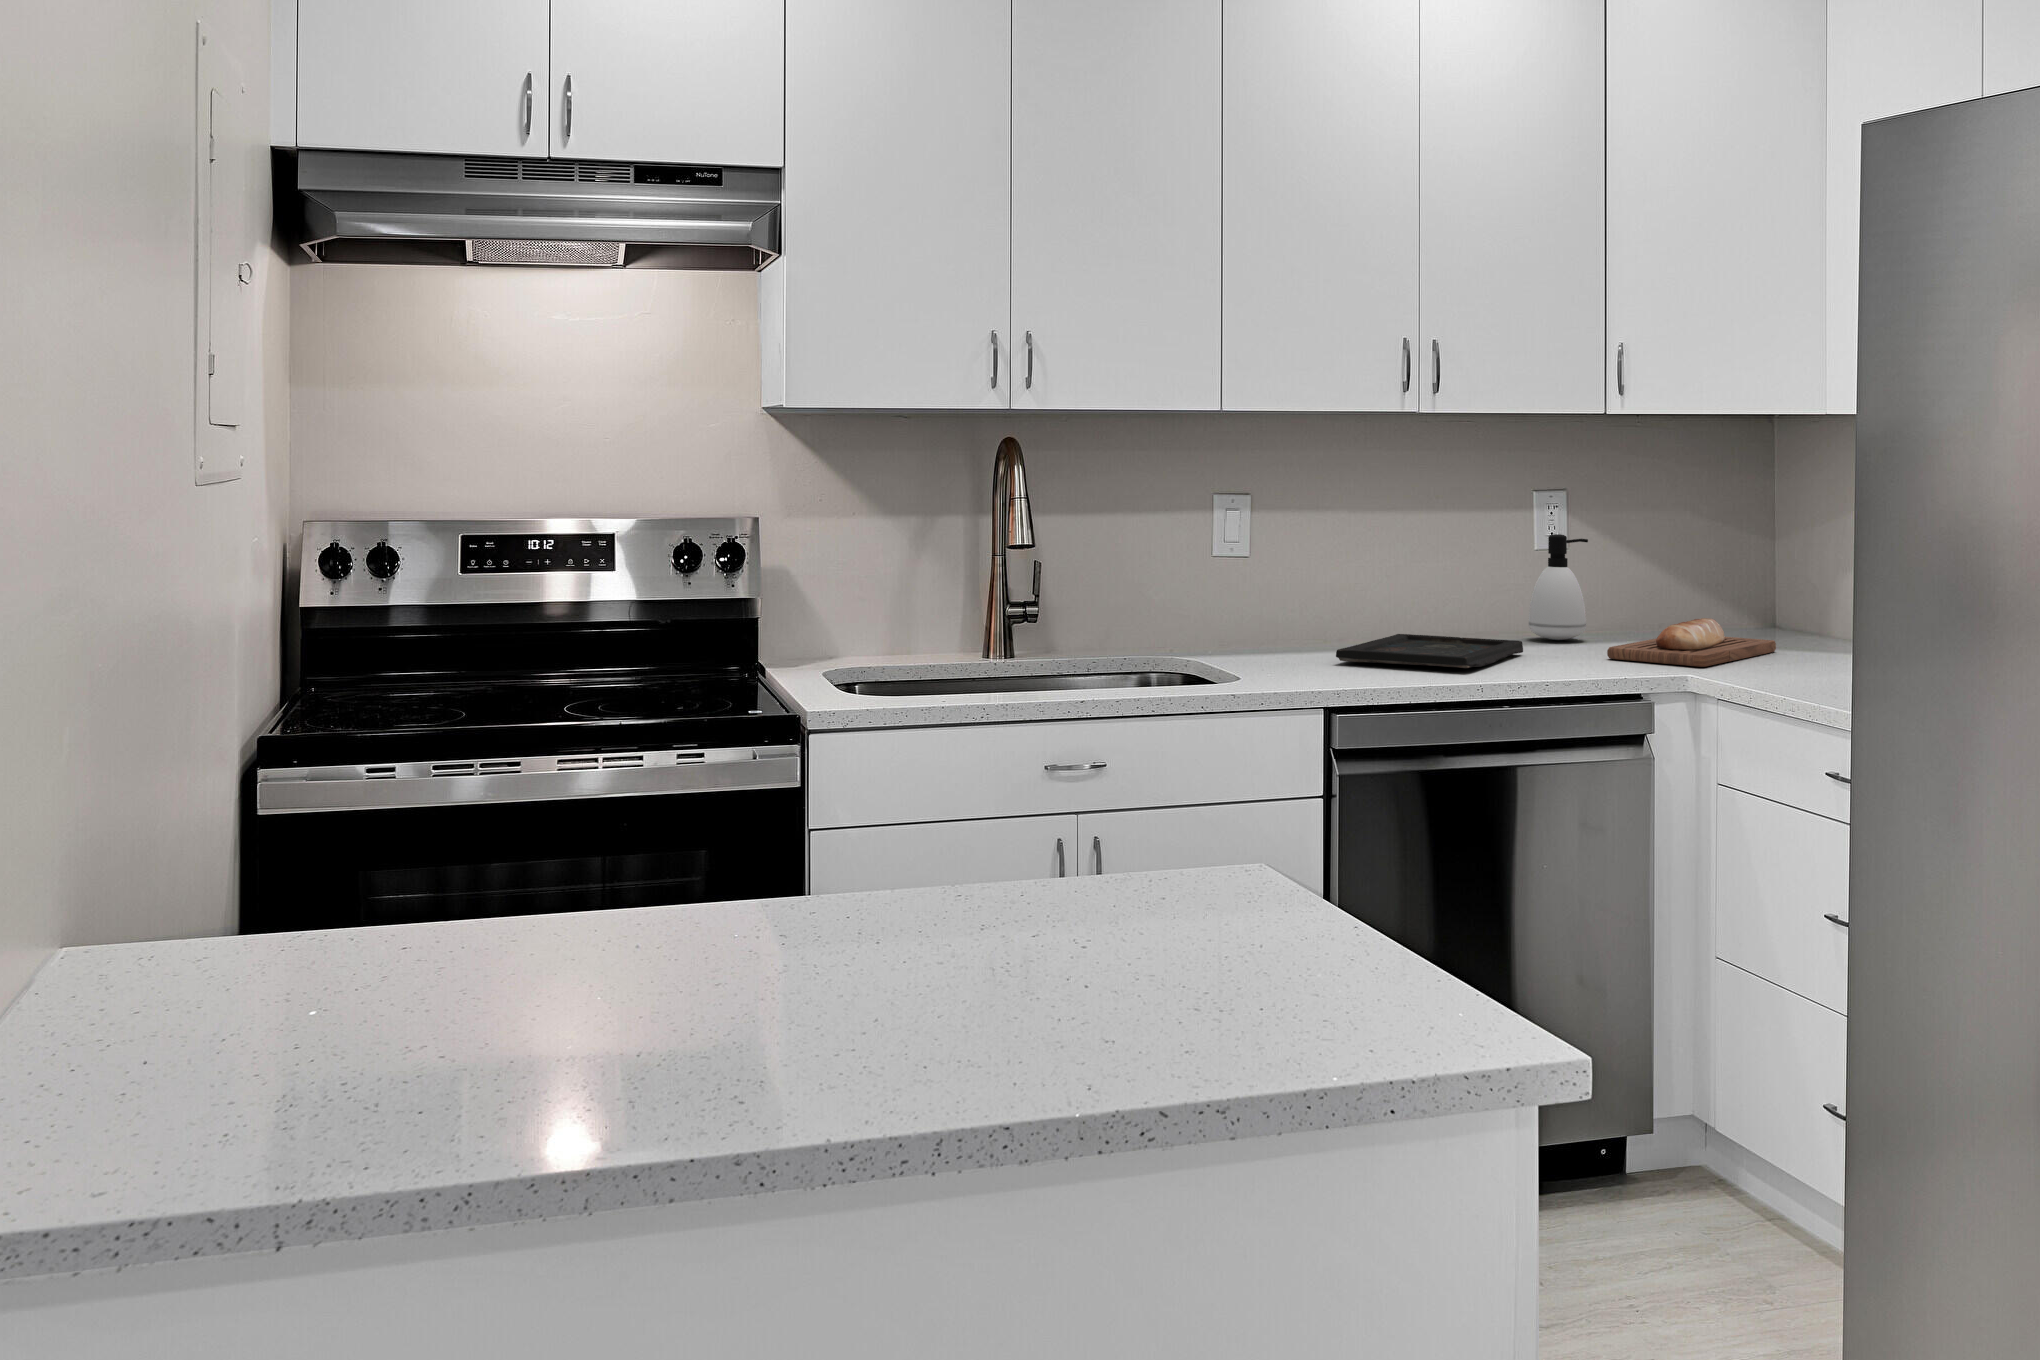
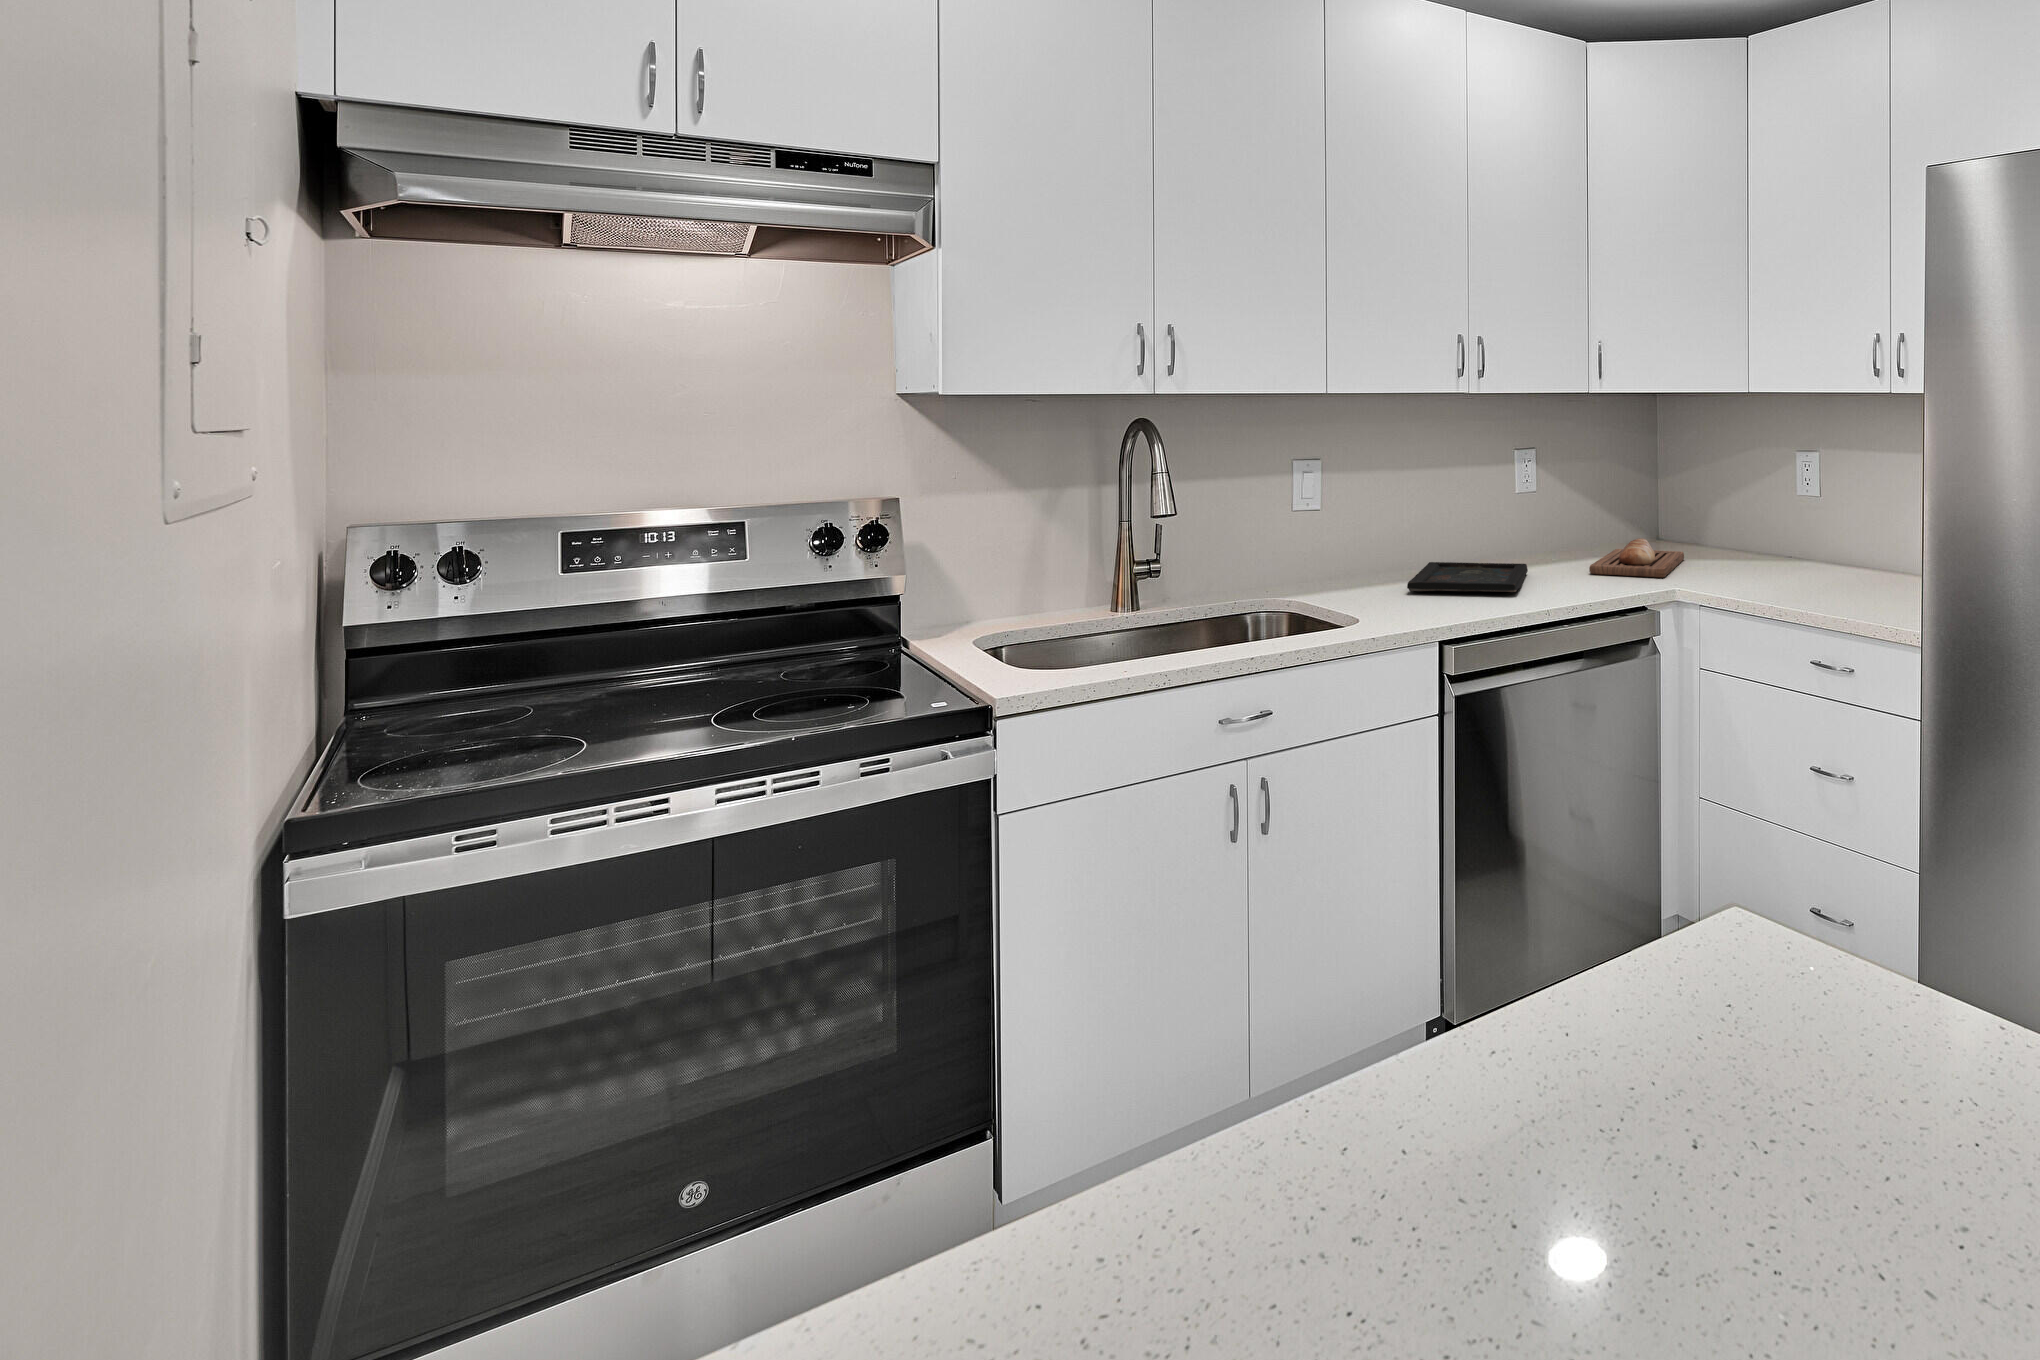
soap dispenser: present [1529,534,1588,640] -> none [1510,481,1551,558]

